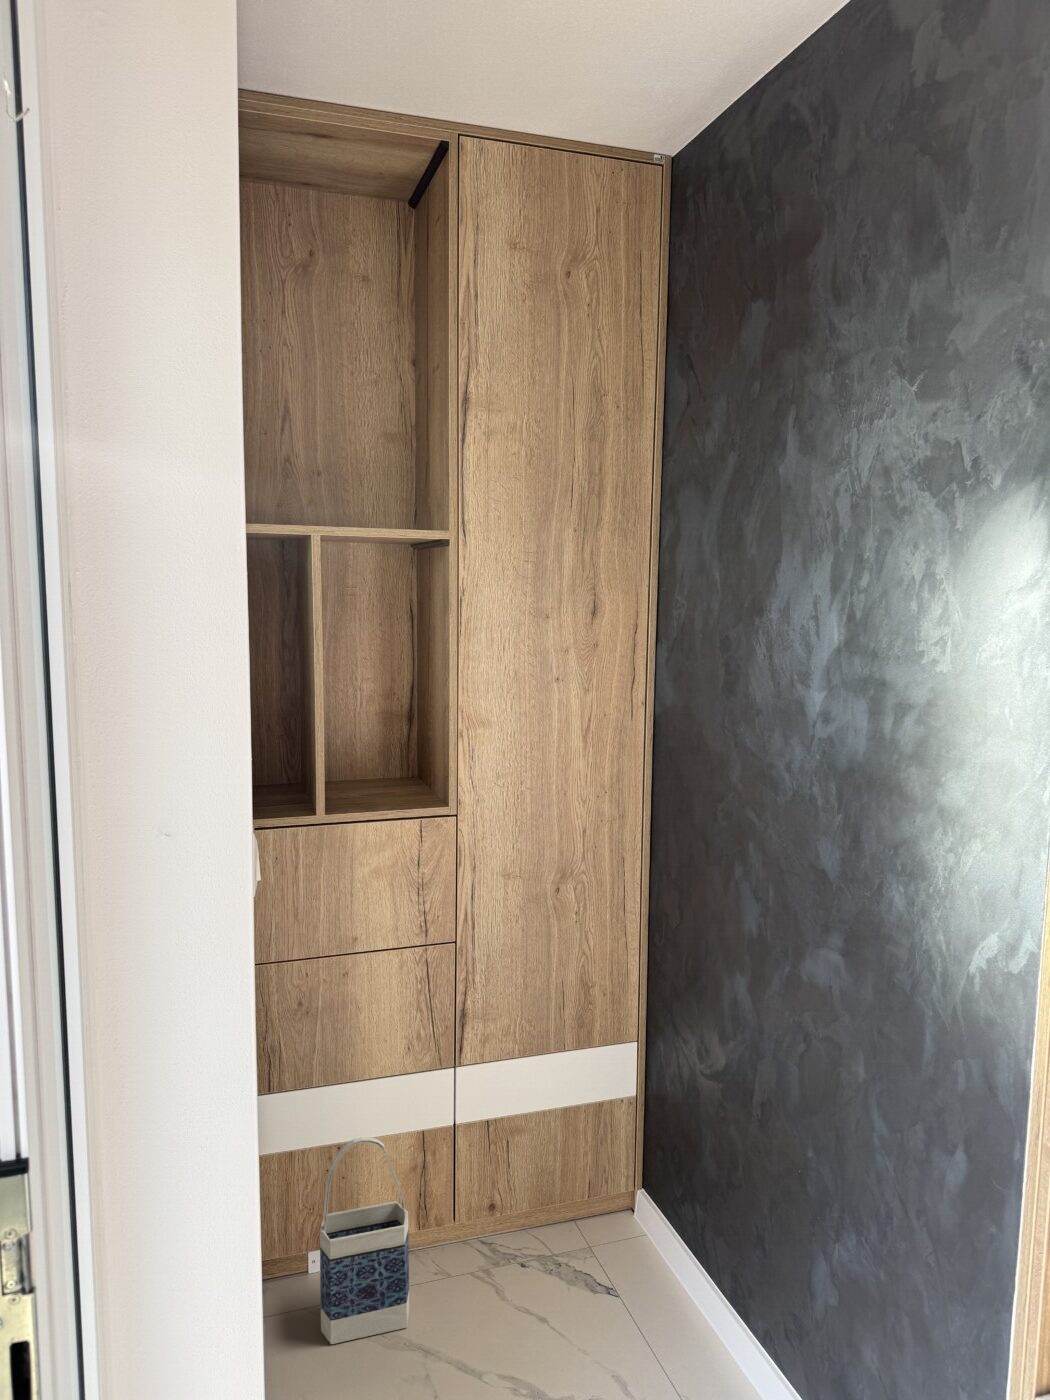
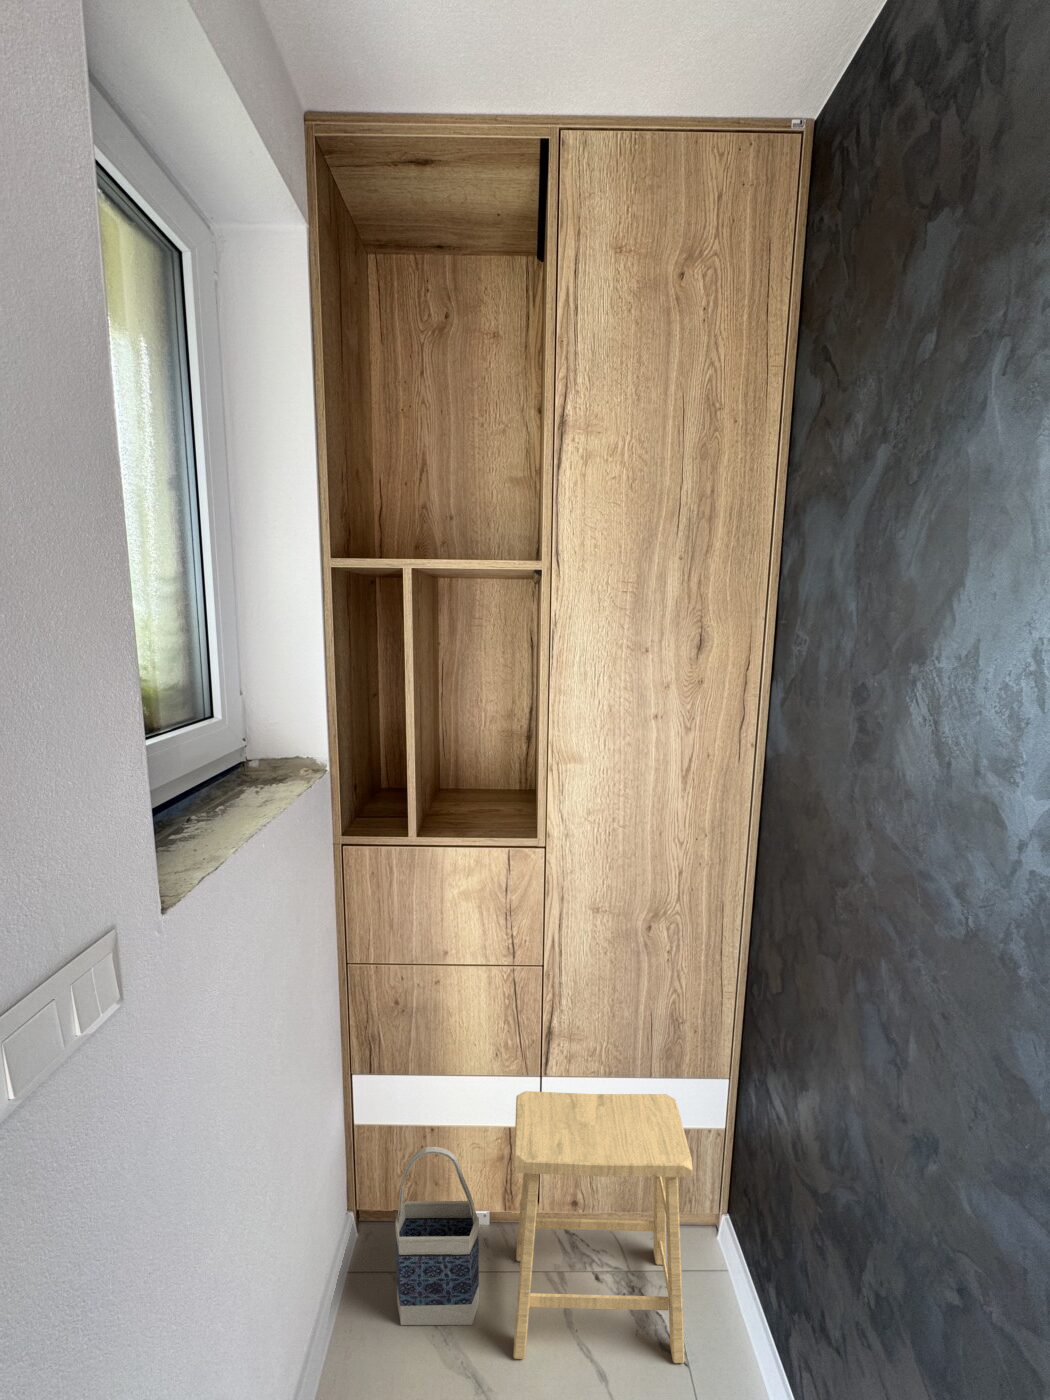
footstool: none [436,1057,621,1340] -> present [513,1091,693,1363]

